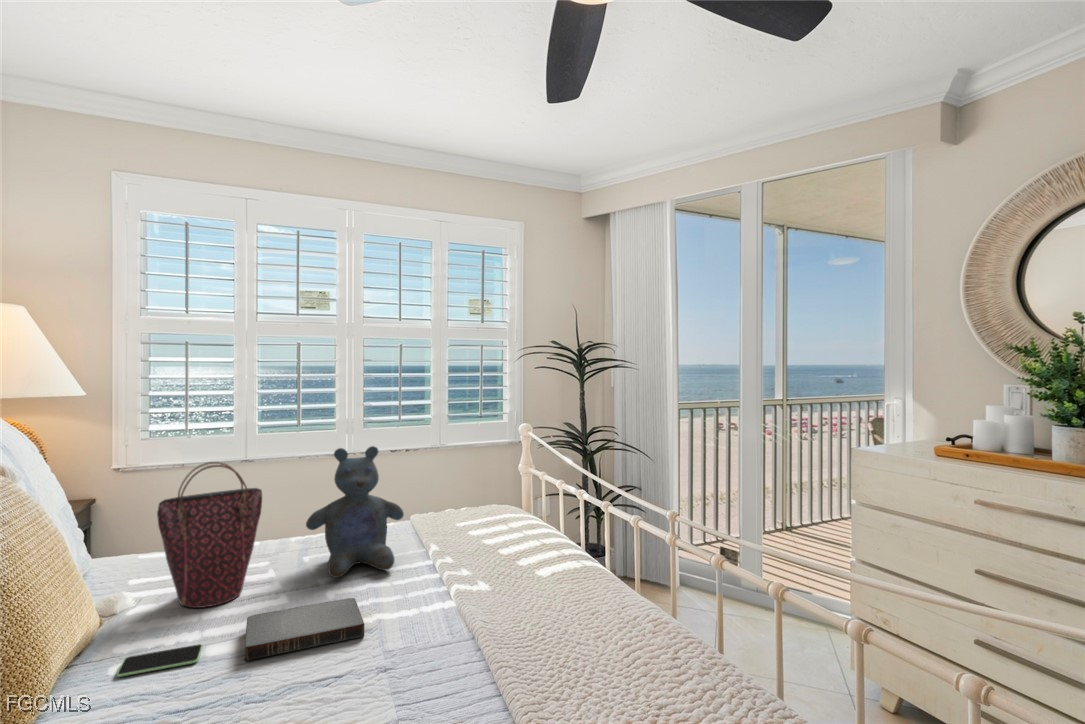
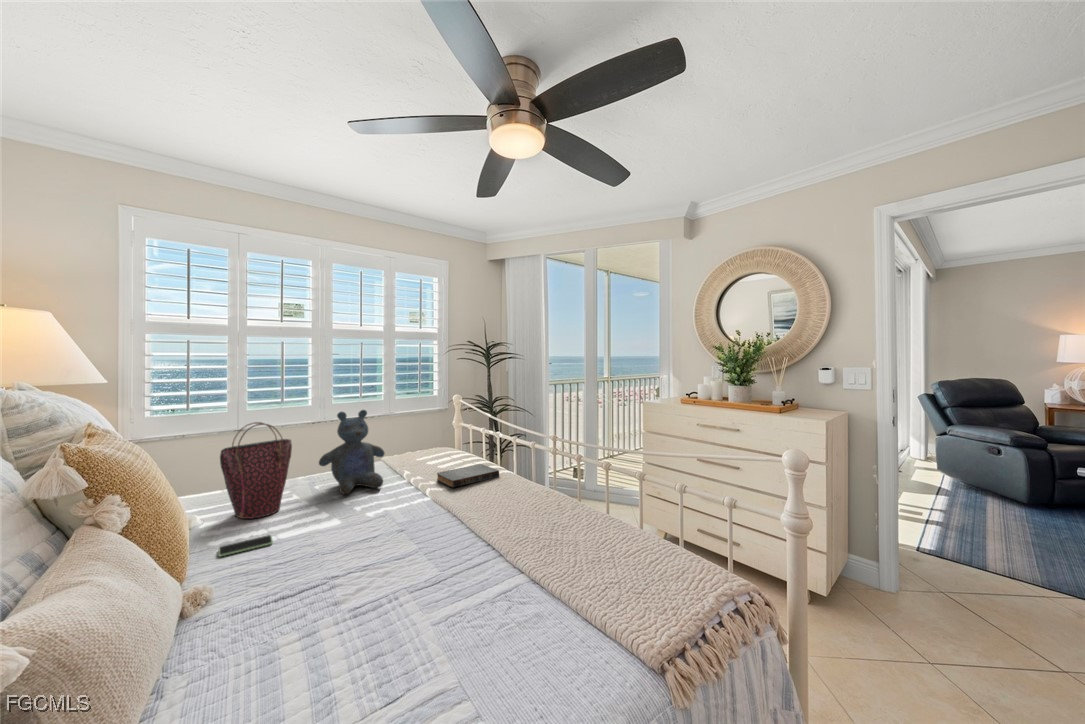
book: present [245,598,364,661] -> present [437,464,499,487]

